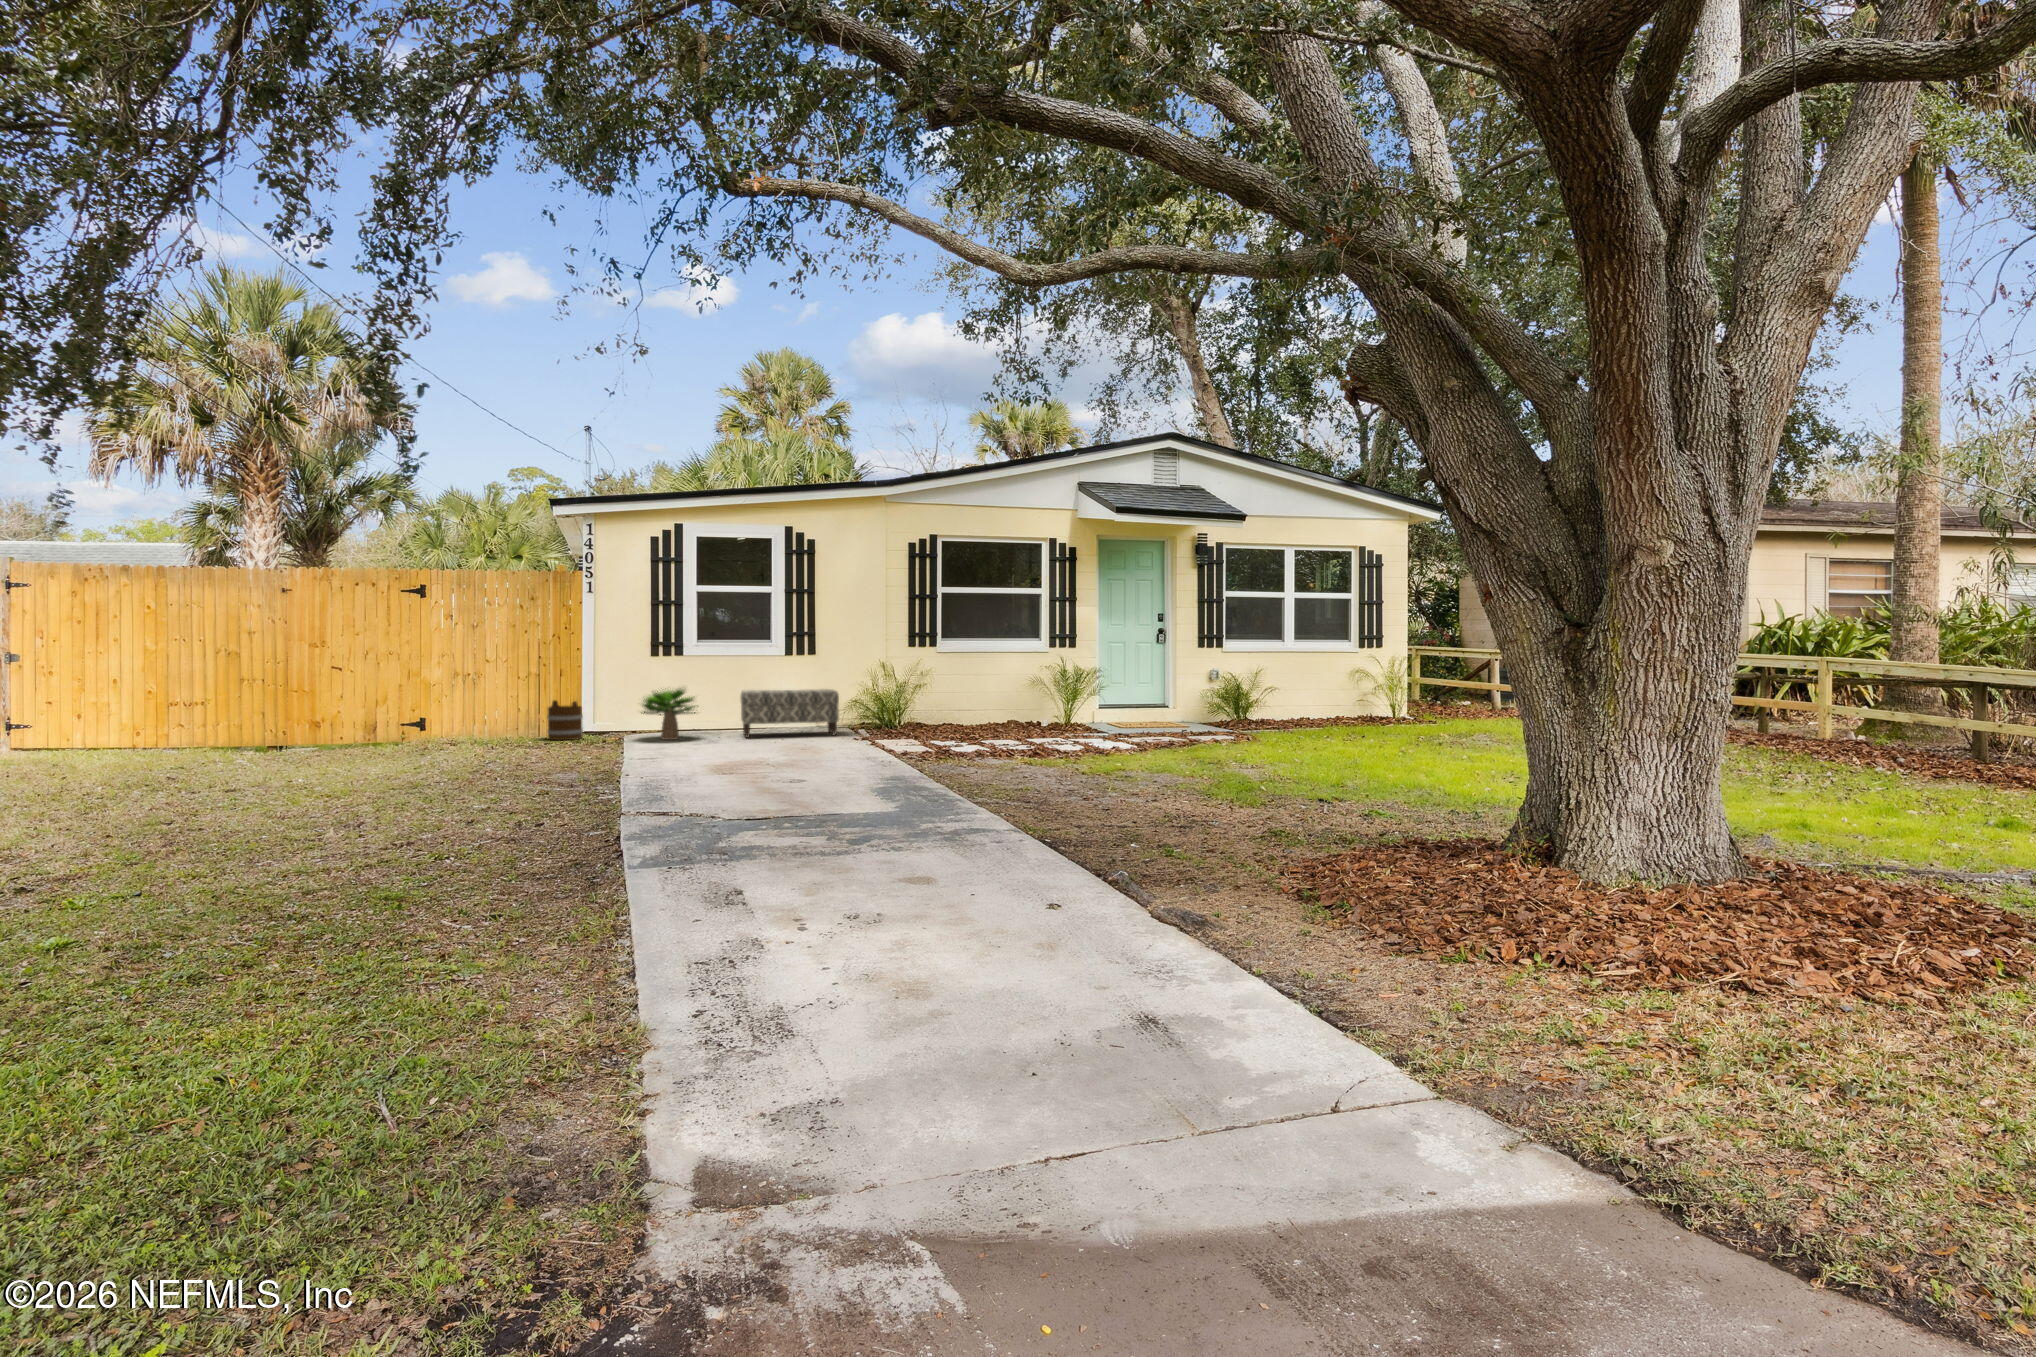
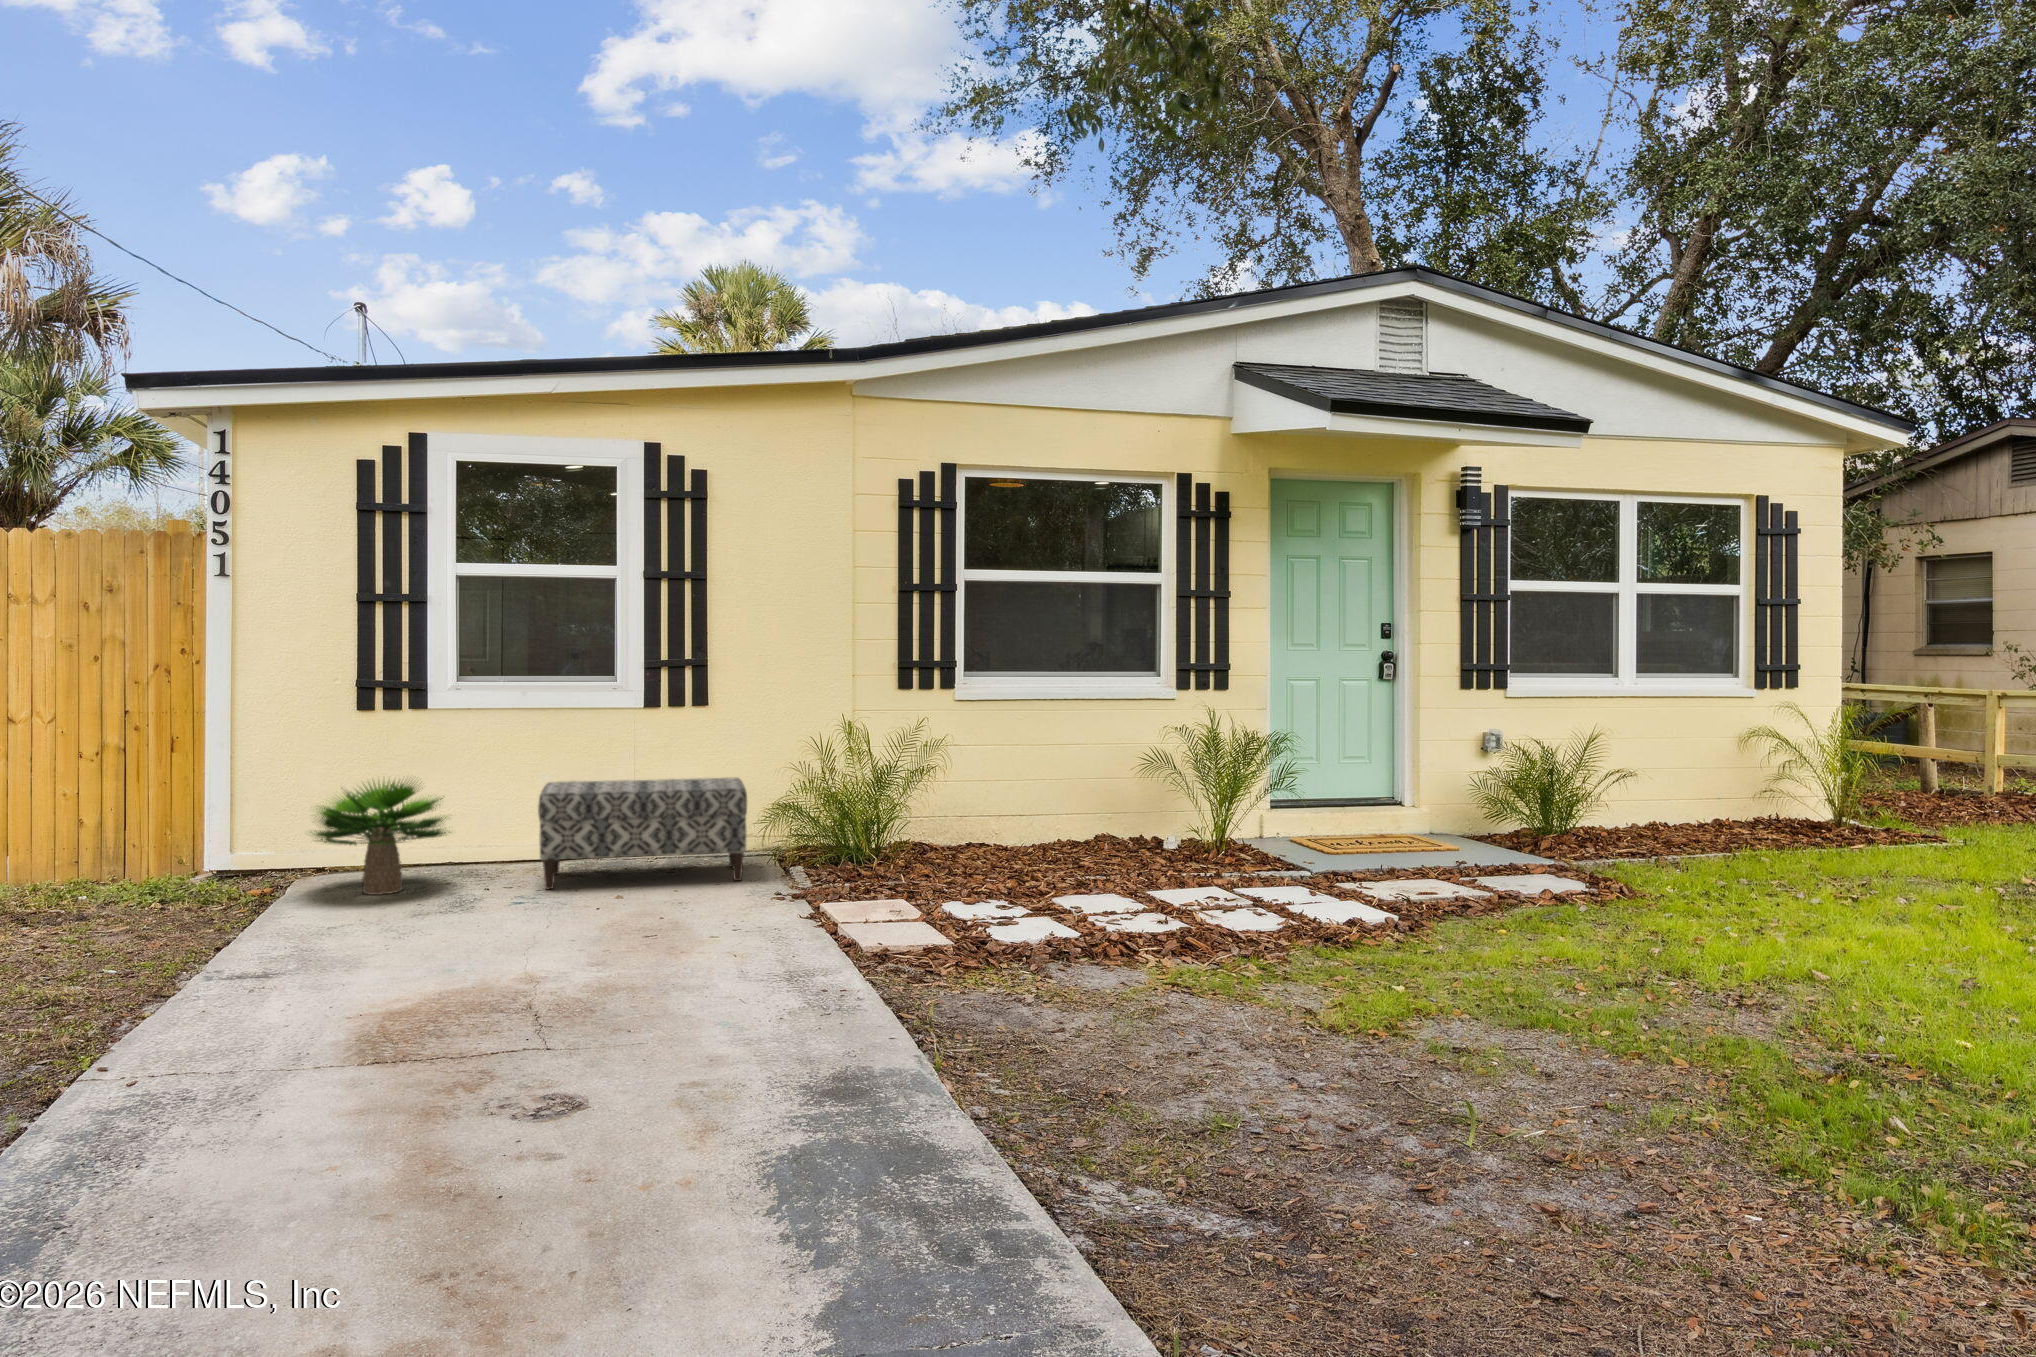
bucket: present [547,700,583,740] -> none [122,803,205,894]

